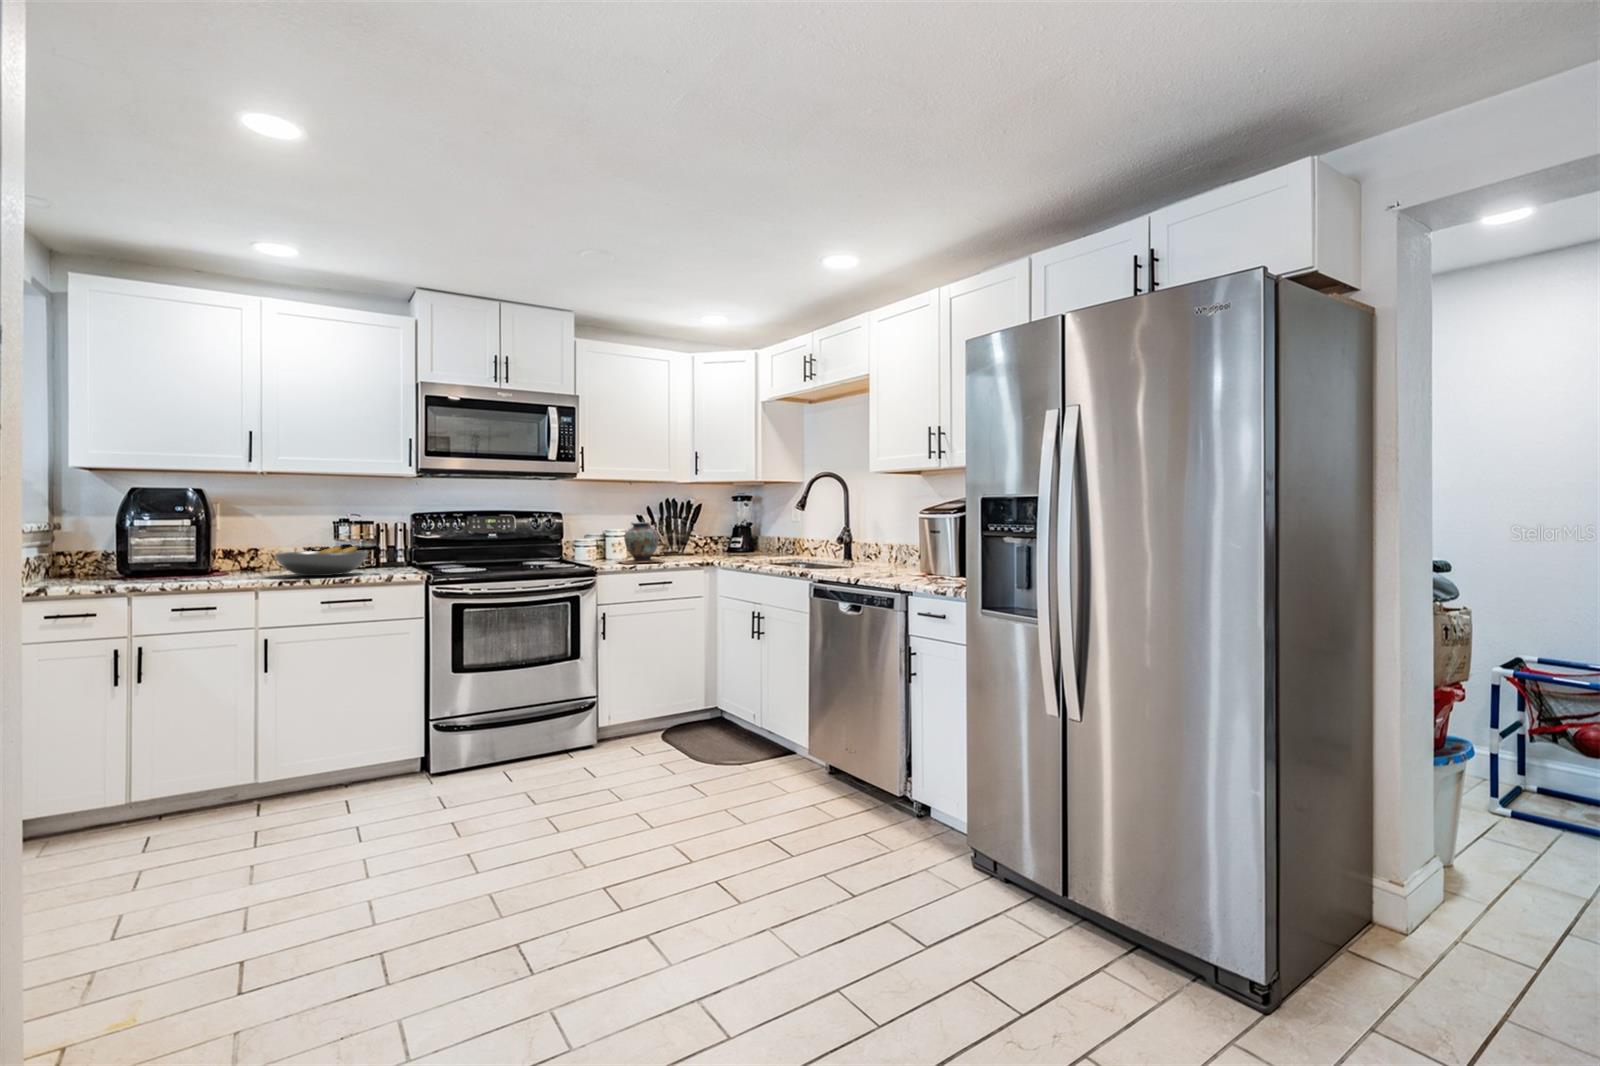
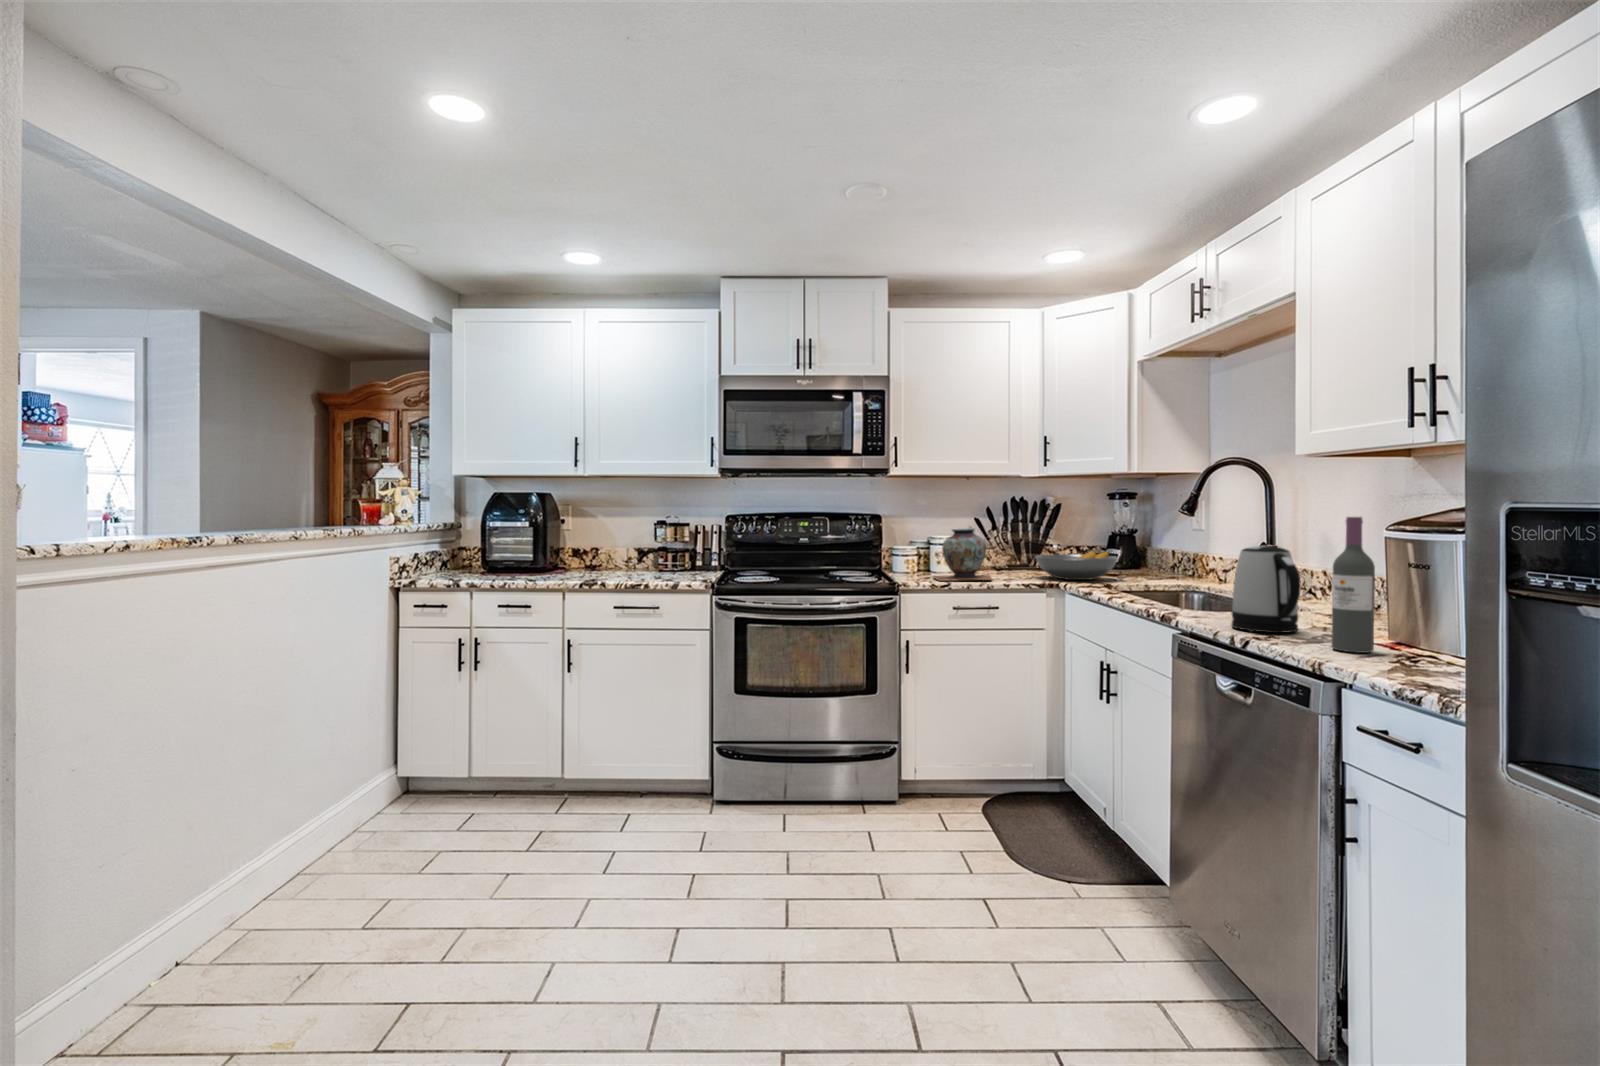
wine bottle: none [899,506,919,581] -> present [1331,517,1375,653]
kettle: none [844,525,881,577] -> present [1232,546,1301,633]
fruit bowl: present [274,546,368,576] -> present [1035,551,1118,580]

